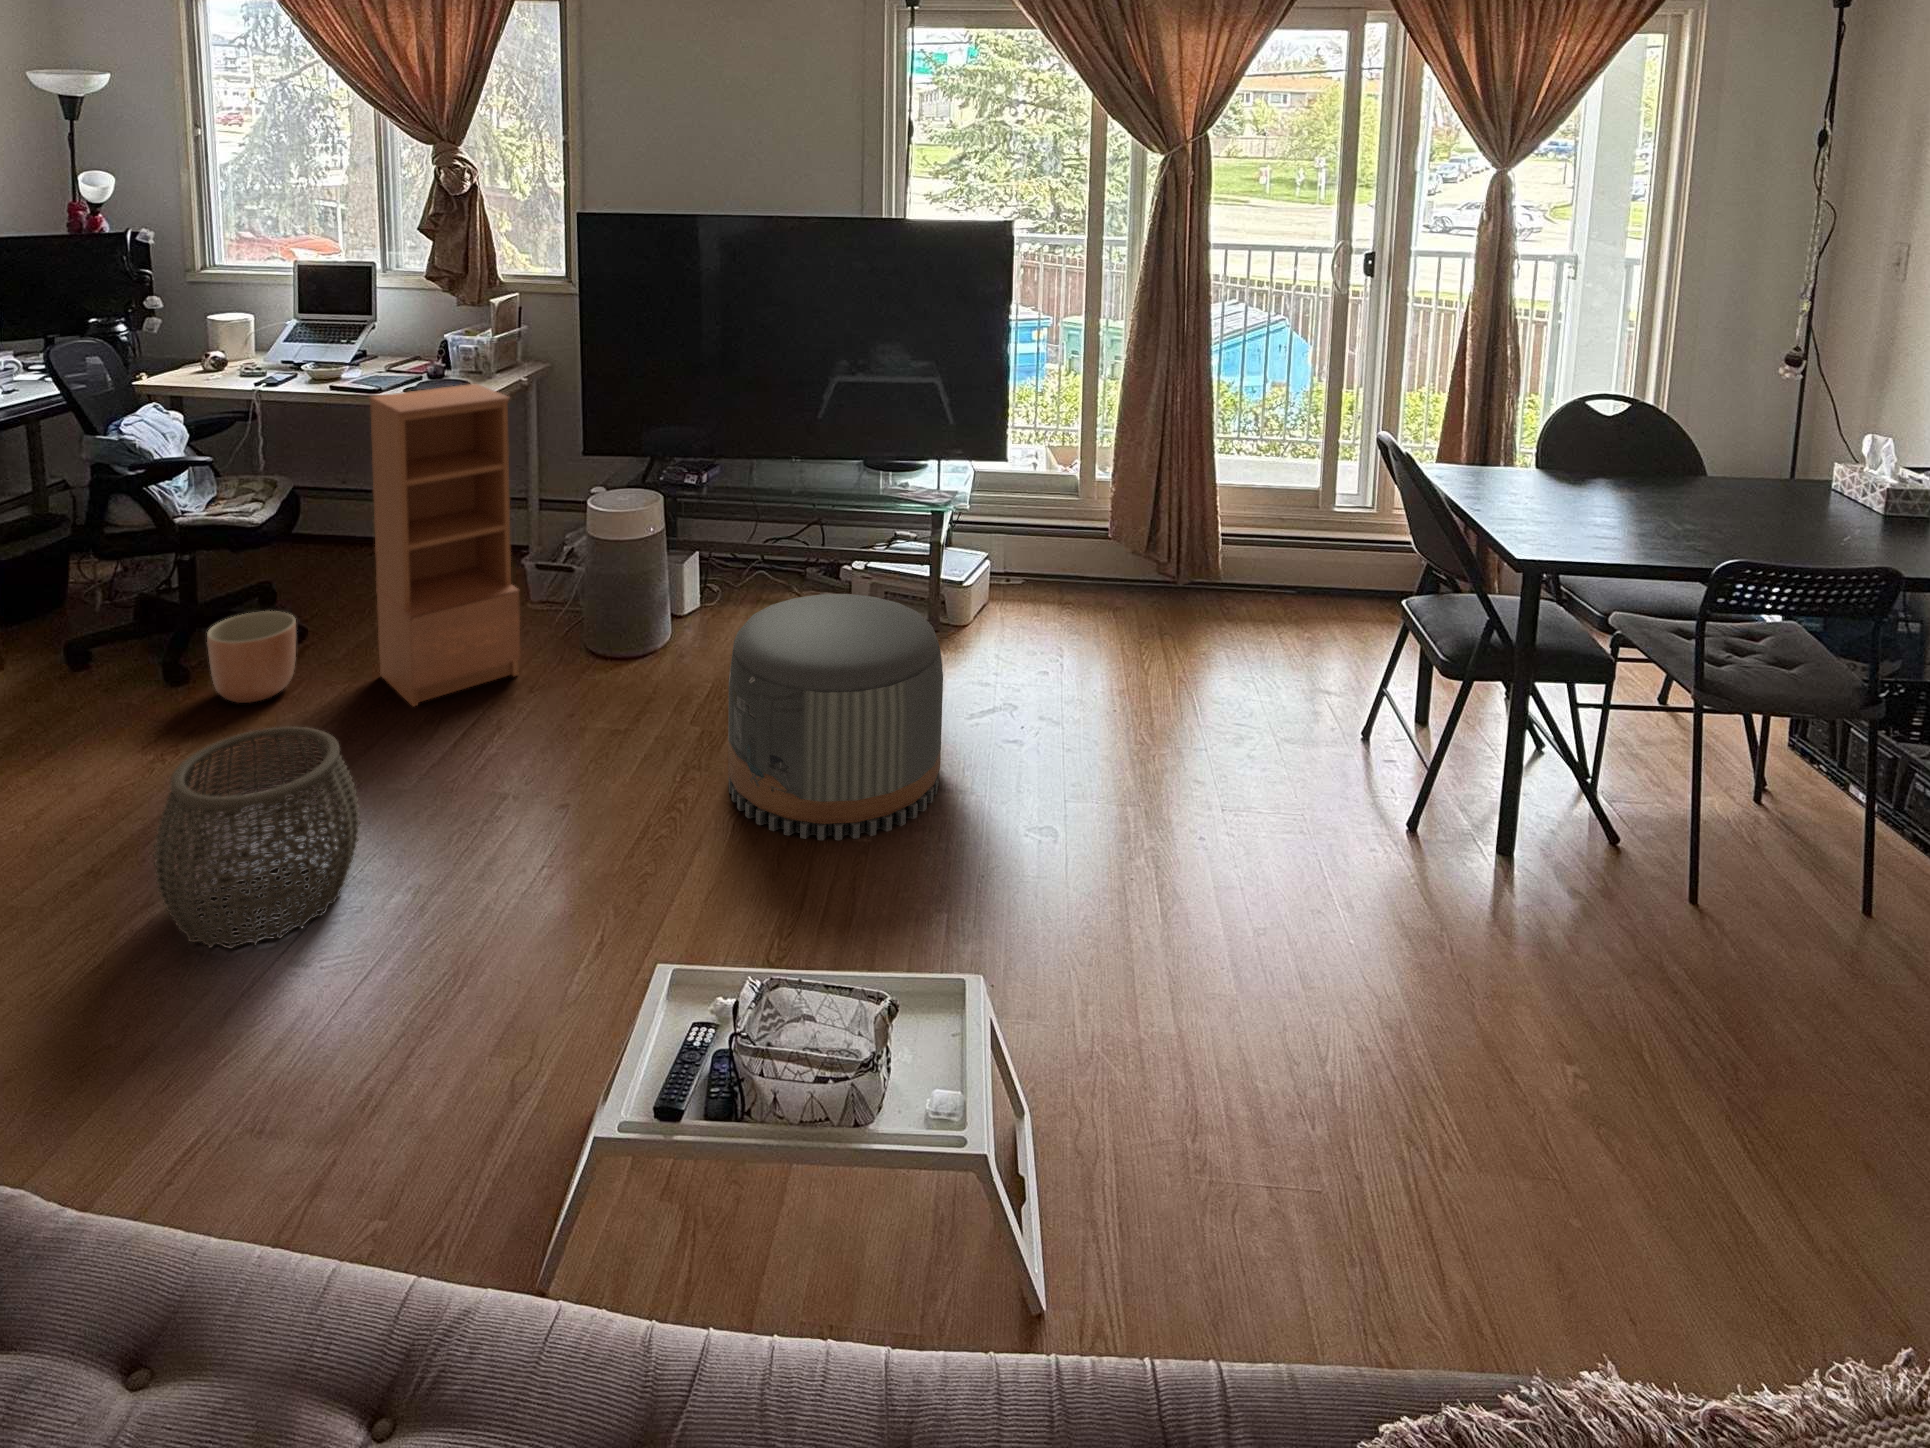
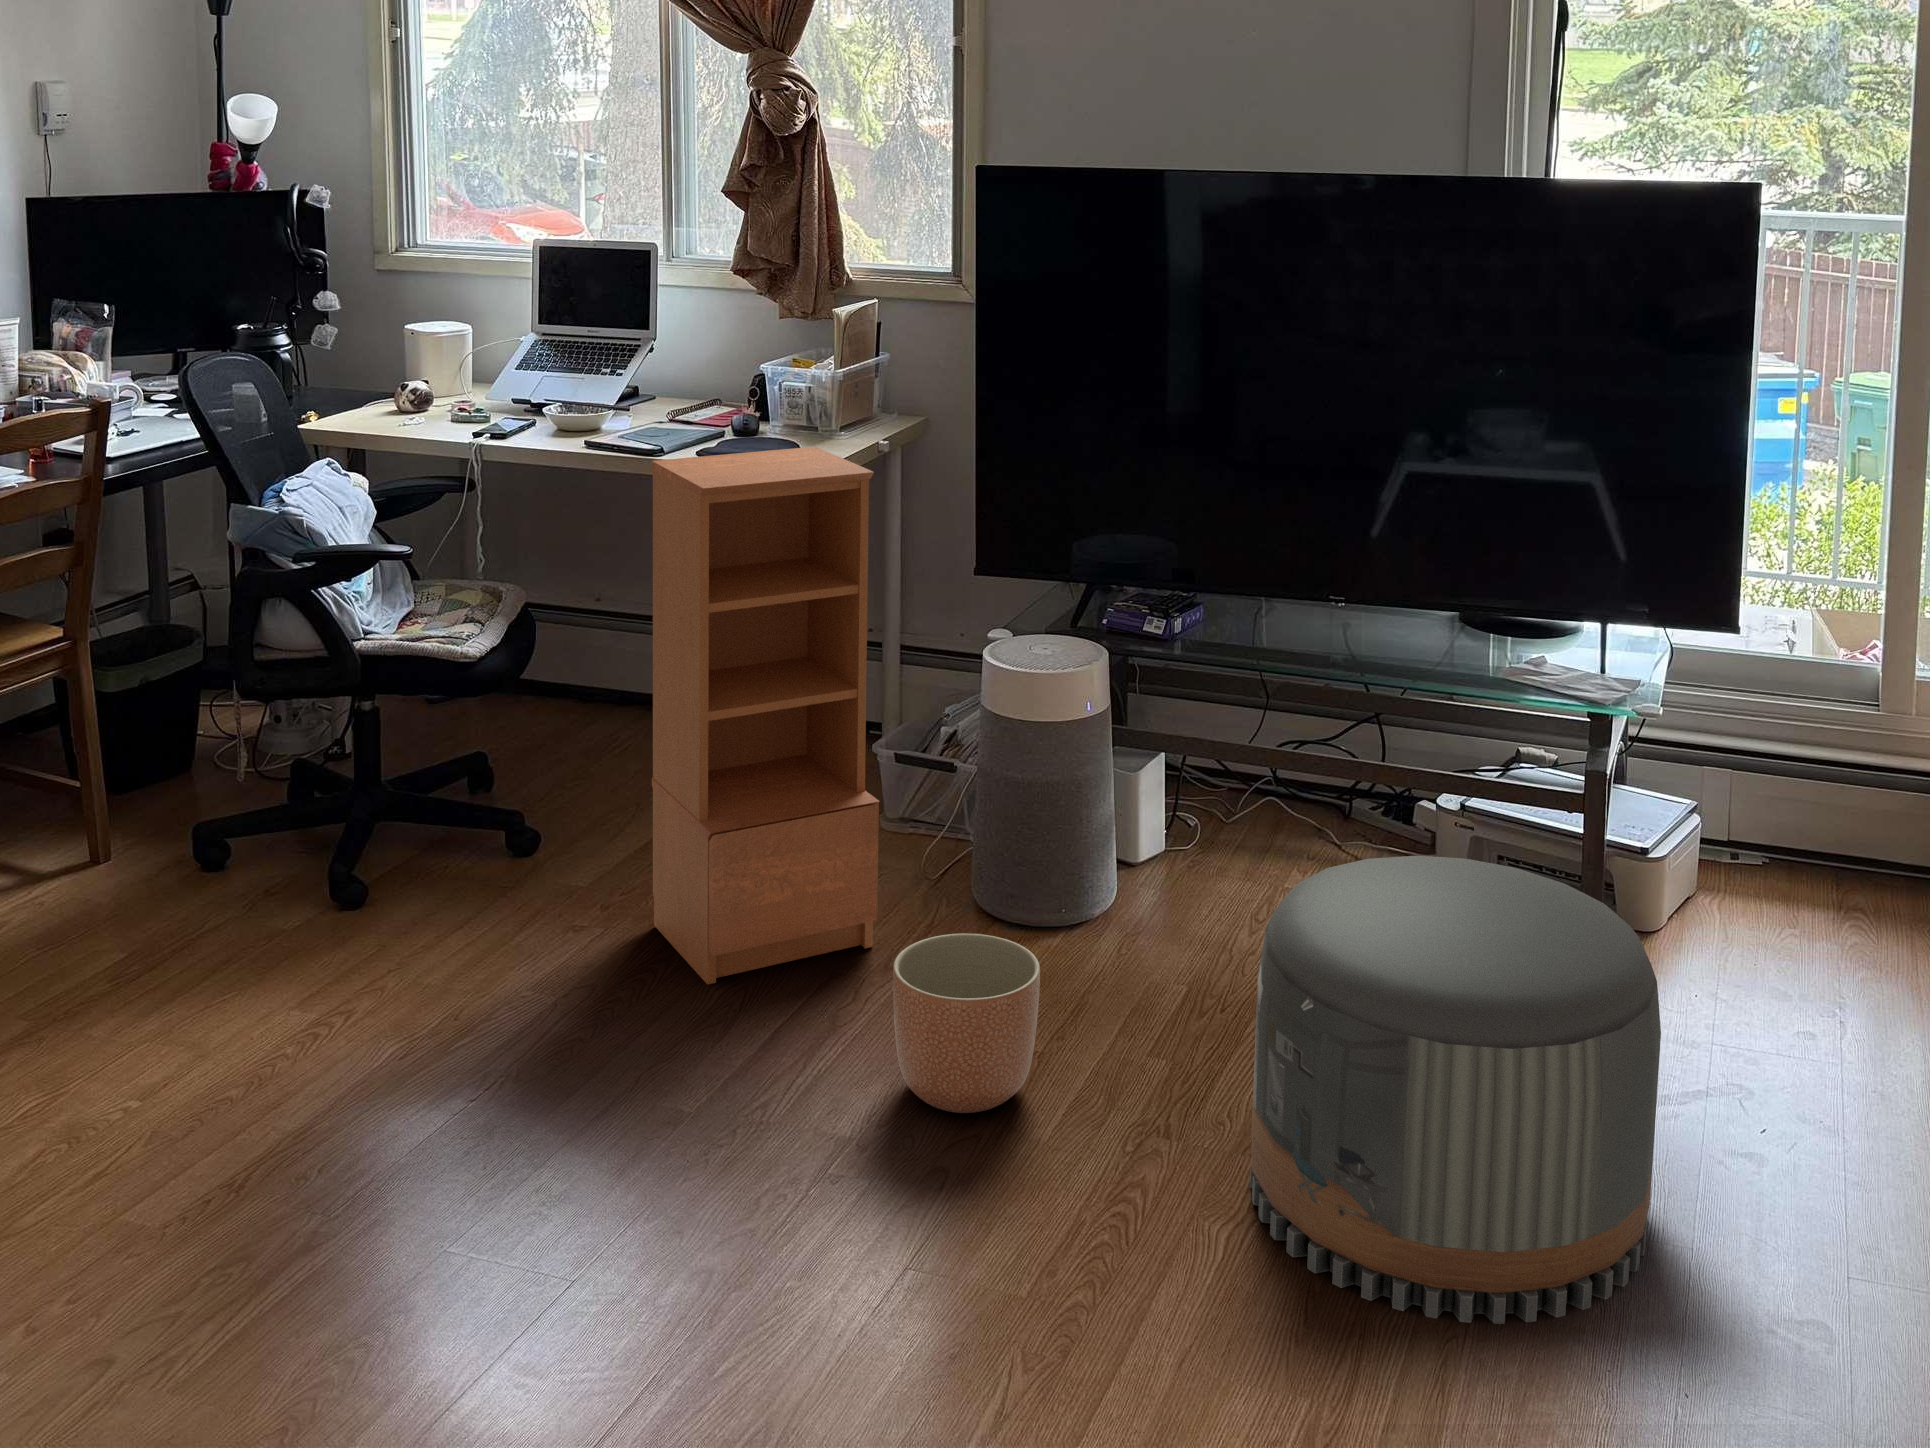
planter: present [207,611,296,703] -> present [893,934,1040,1113]
woven basket: present [154,727,360,948] -> none [335,1006,647,1376]

